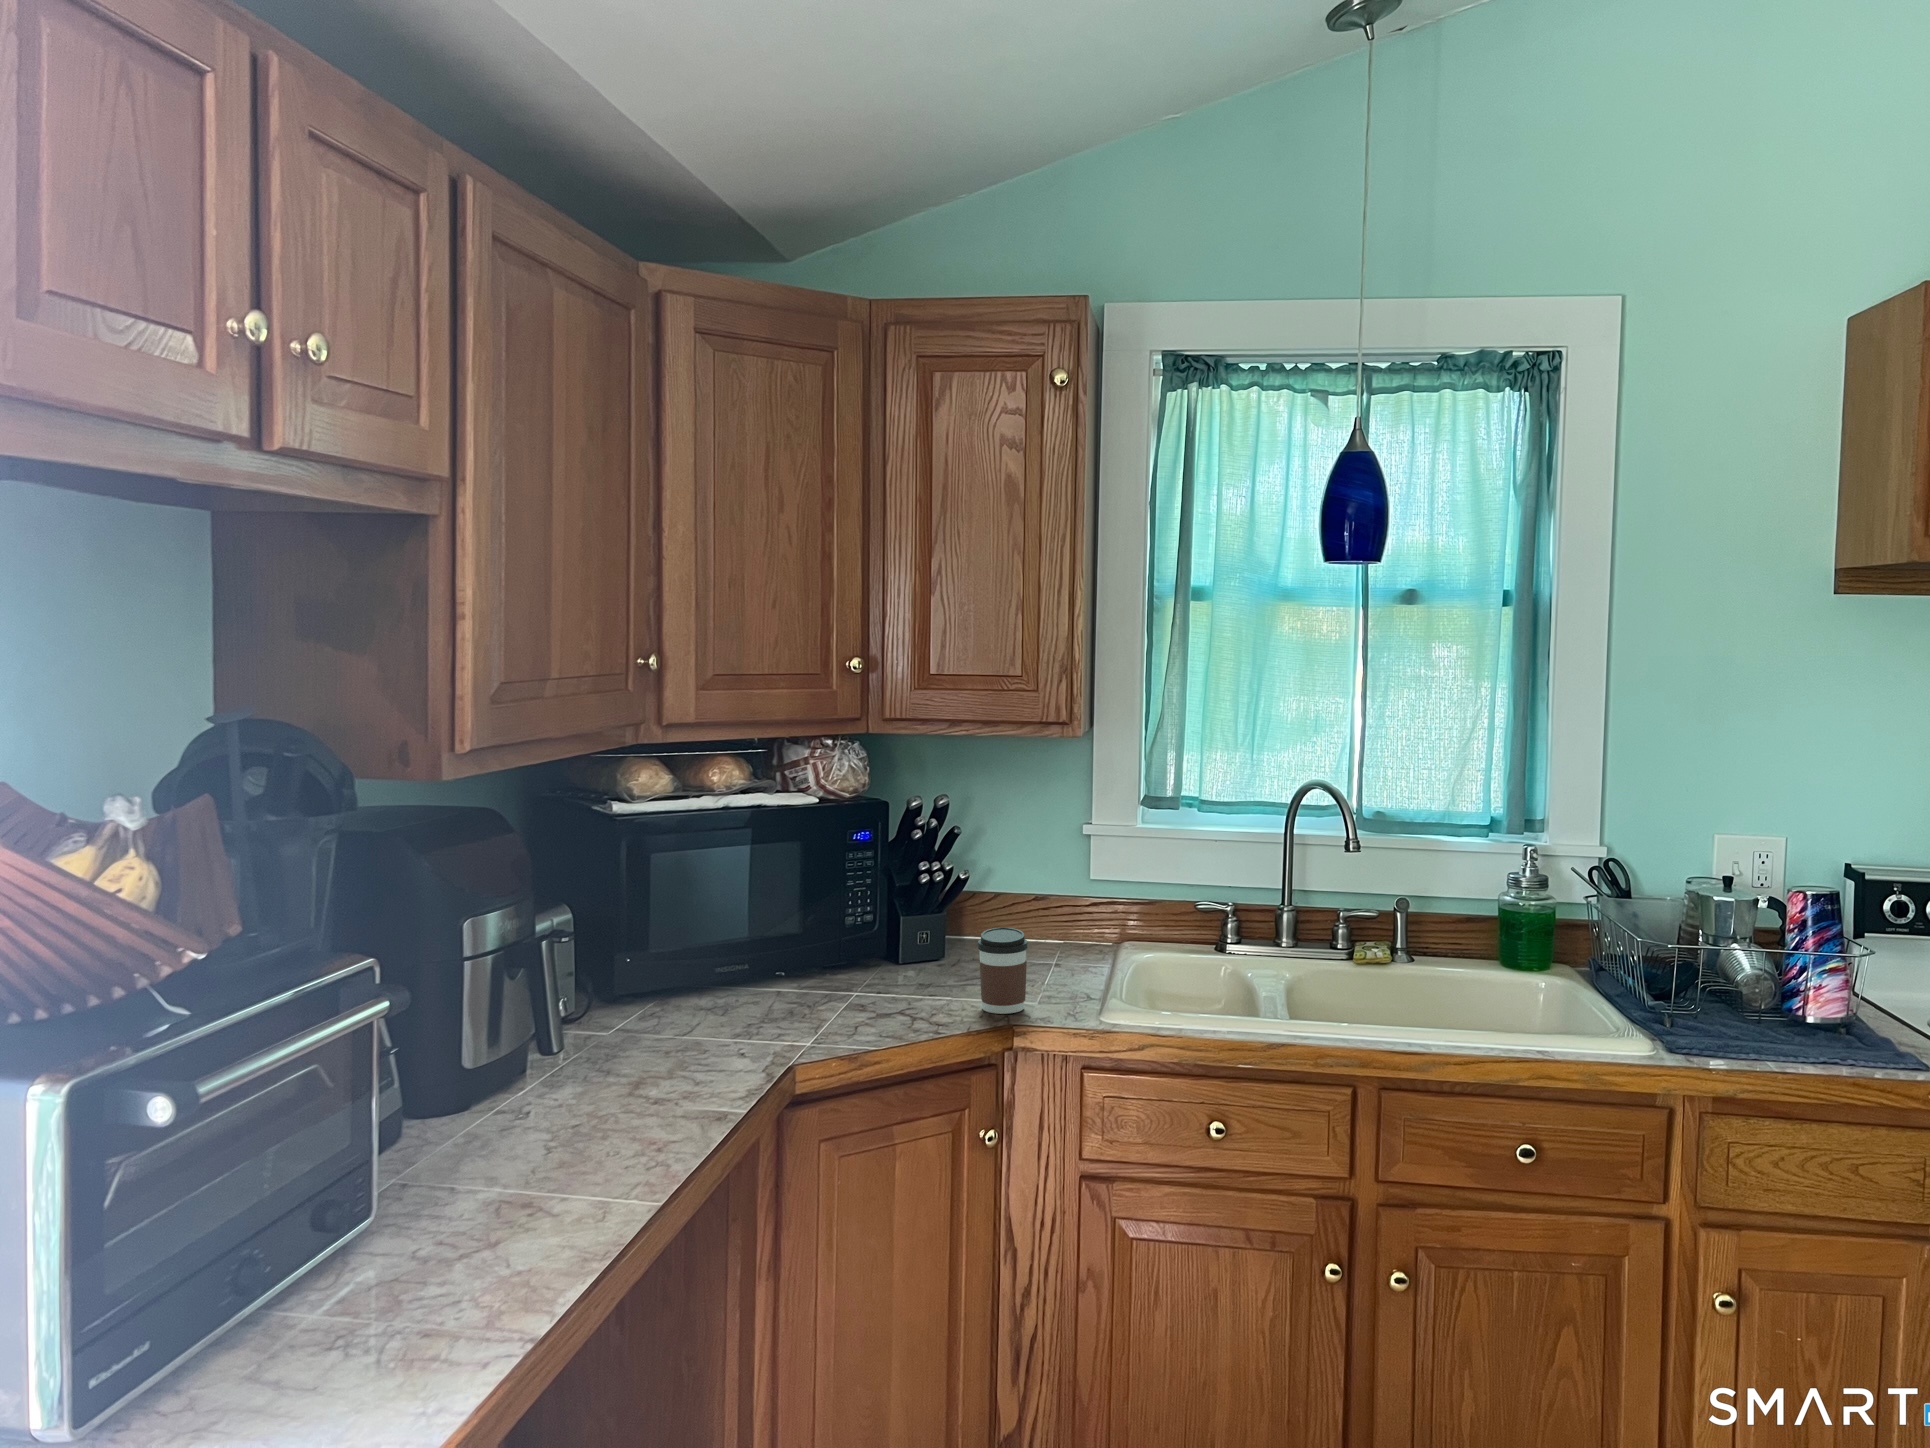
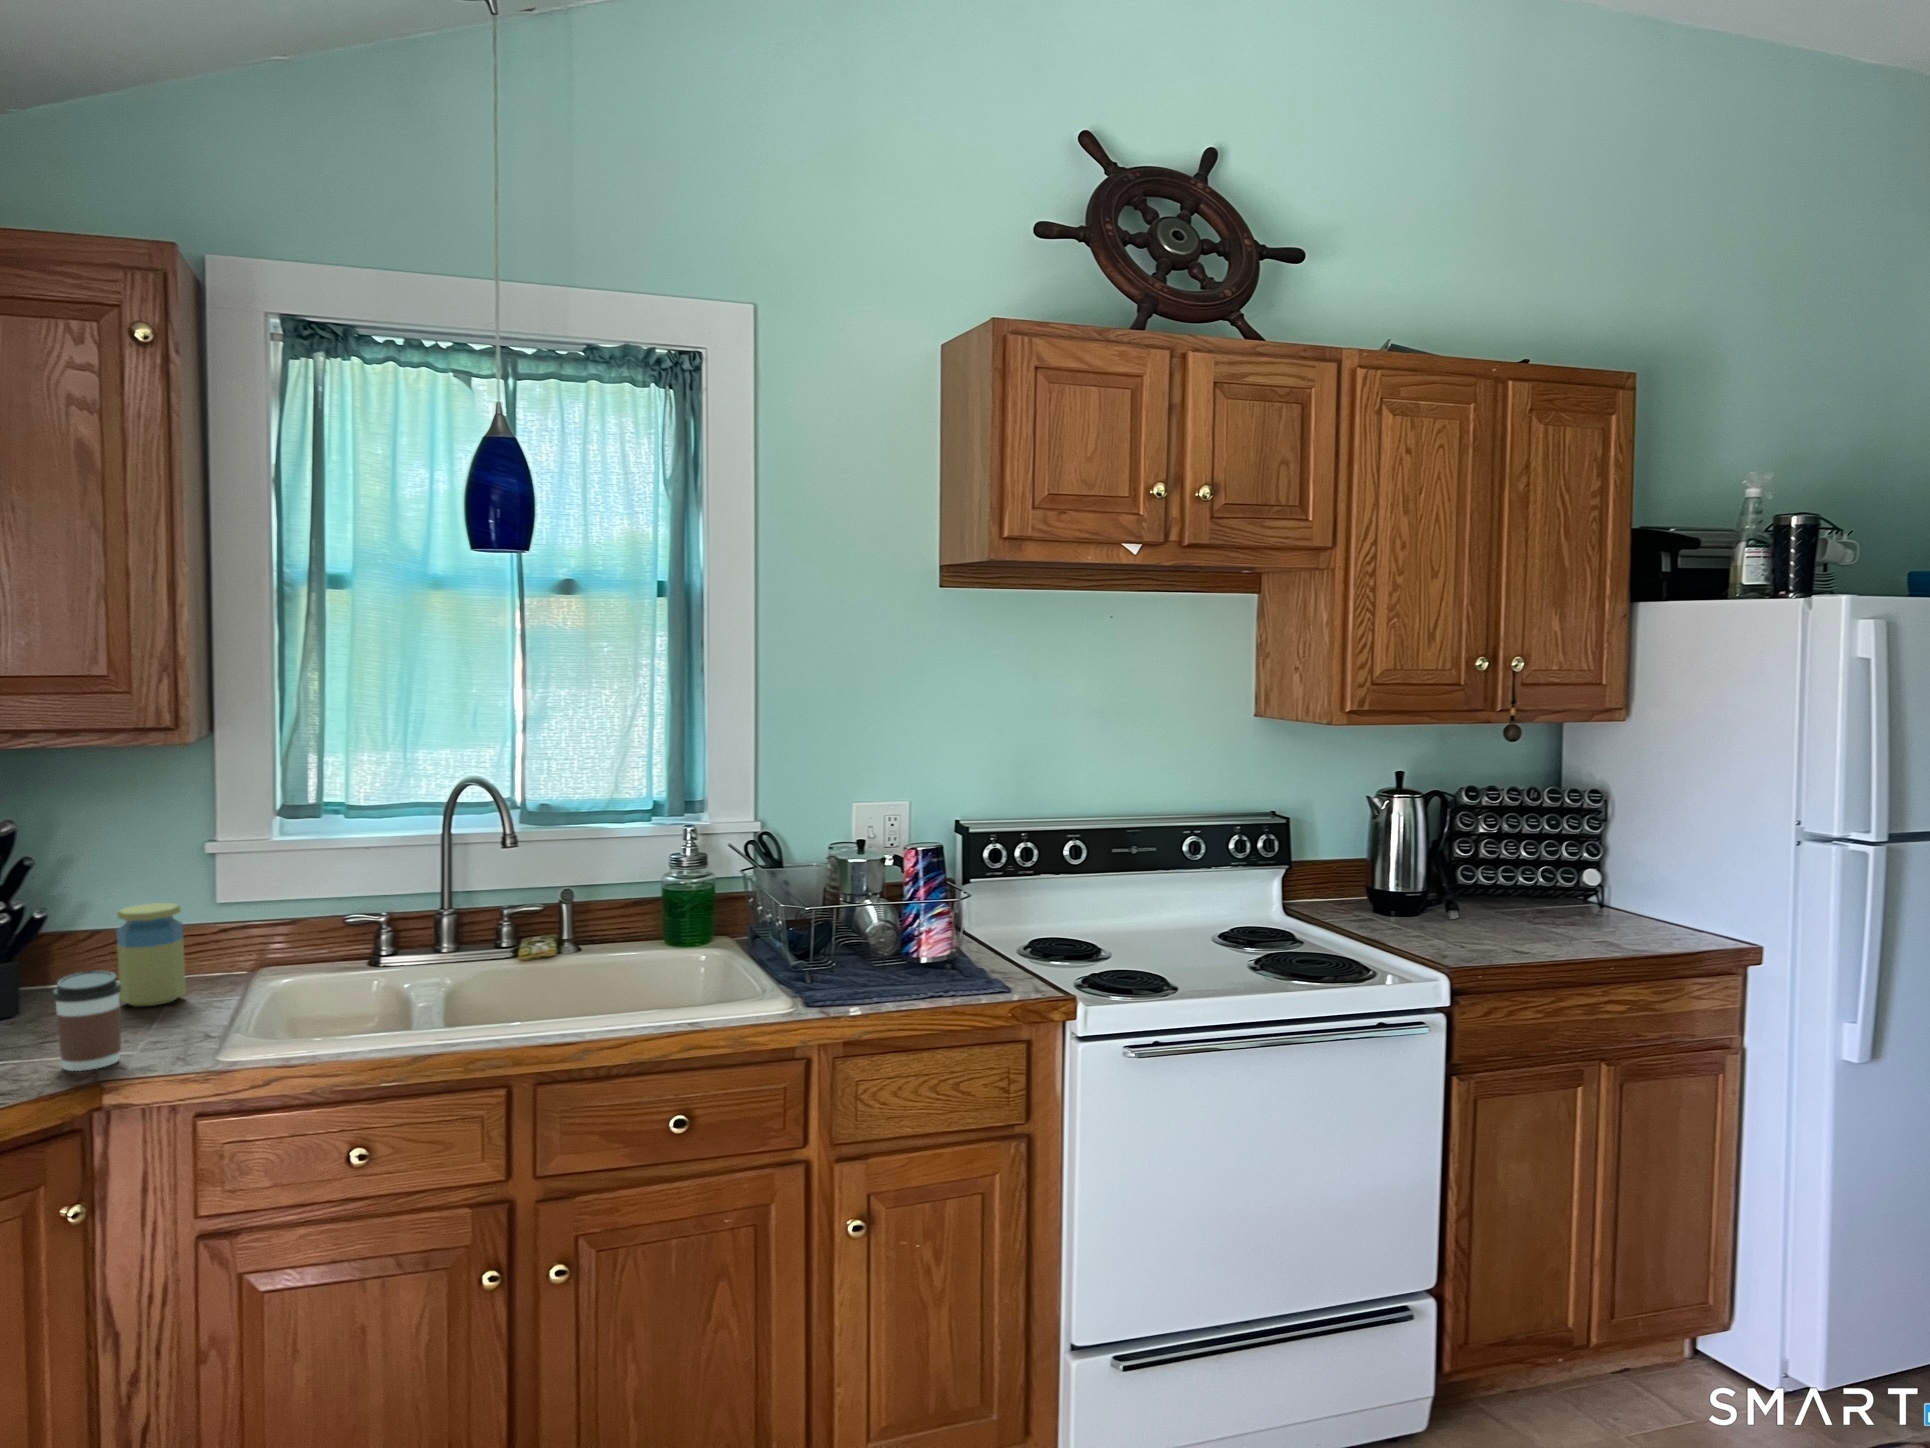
jar: none [1019,871,1069,961] -> present [117,903,186,1007]

